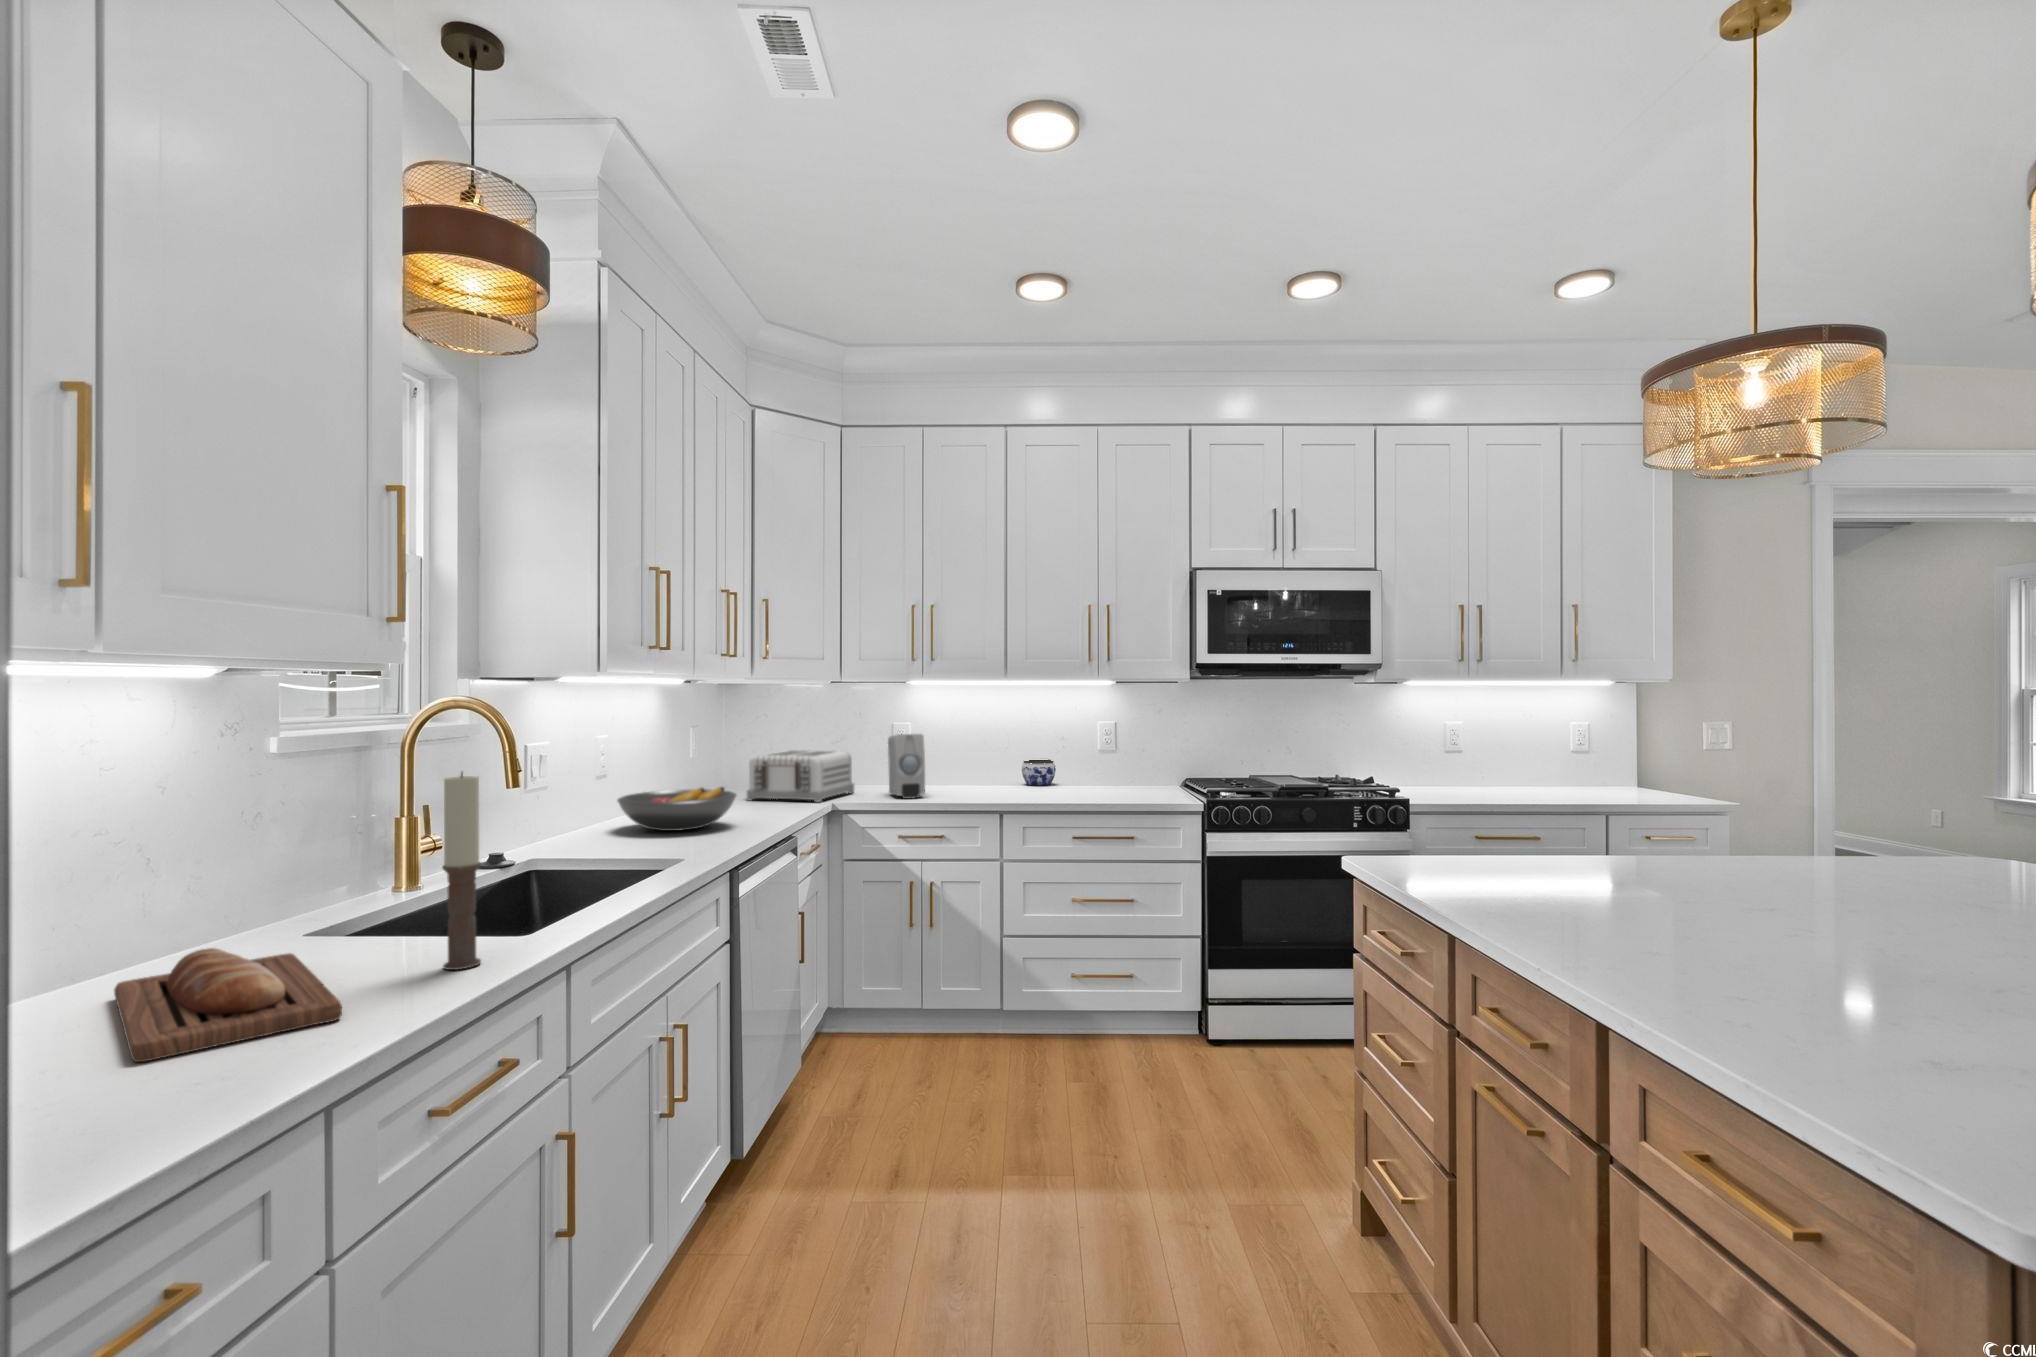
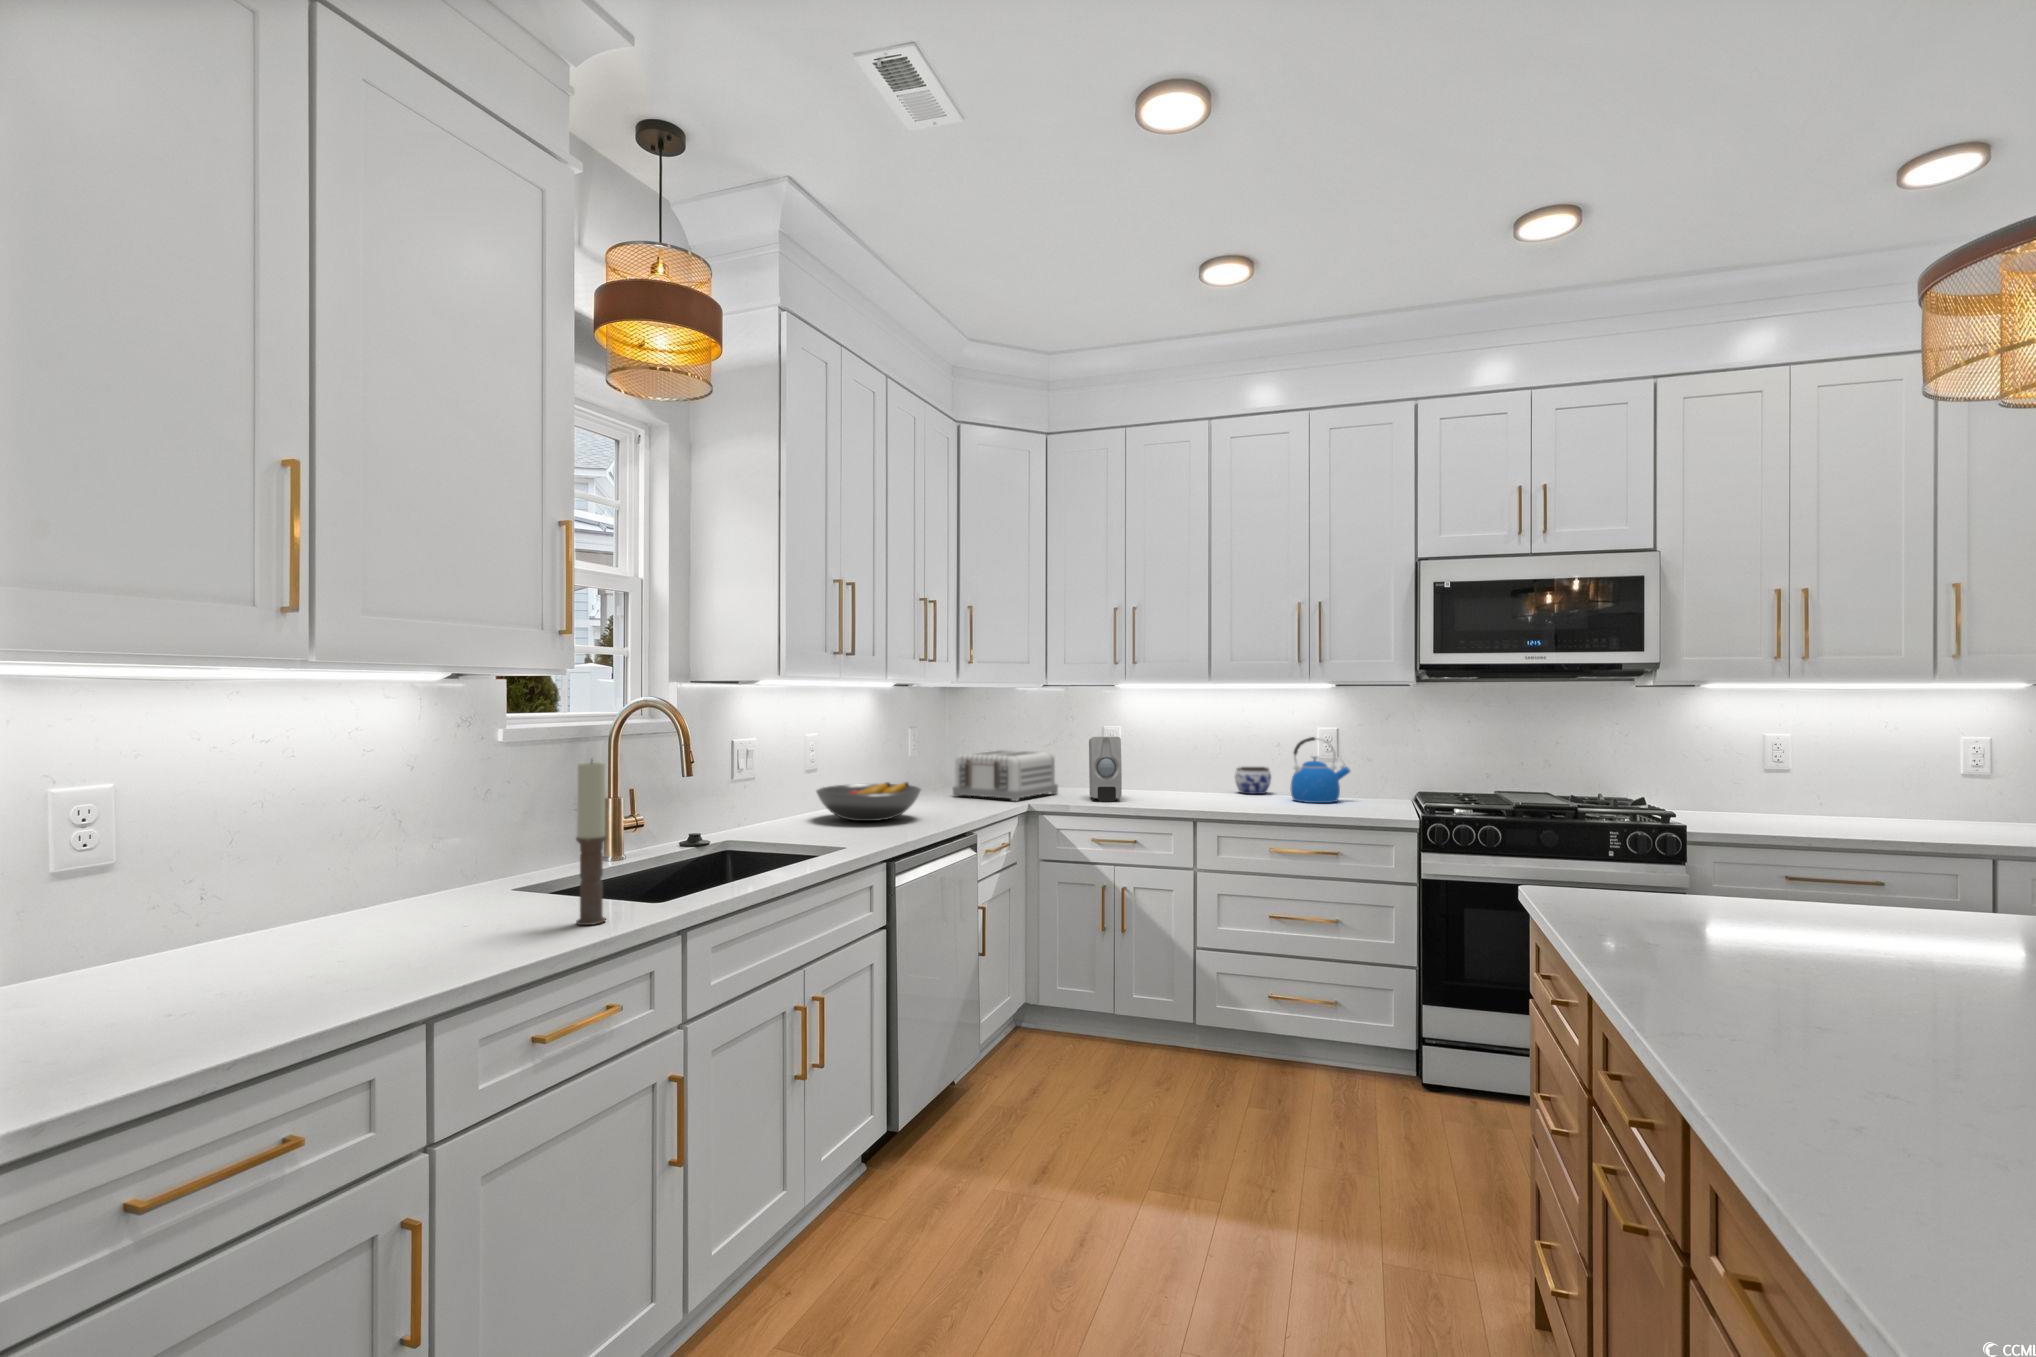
kettle: none [1078,730,1130,791] -> present [1290,737,1350,803]
bread loaf: present [114,948,342,1062] -> none [323,891,481,972]

